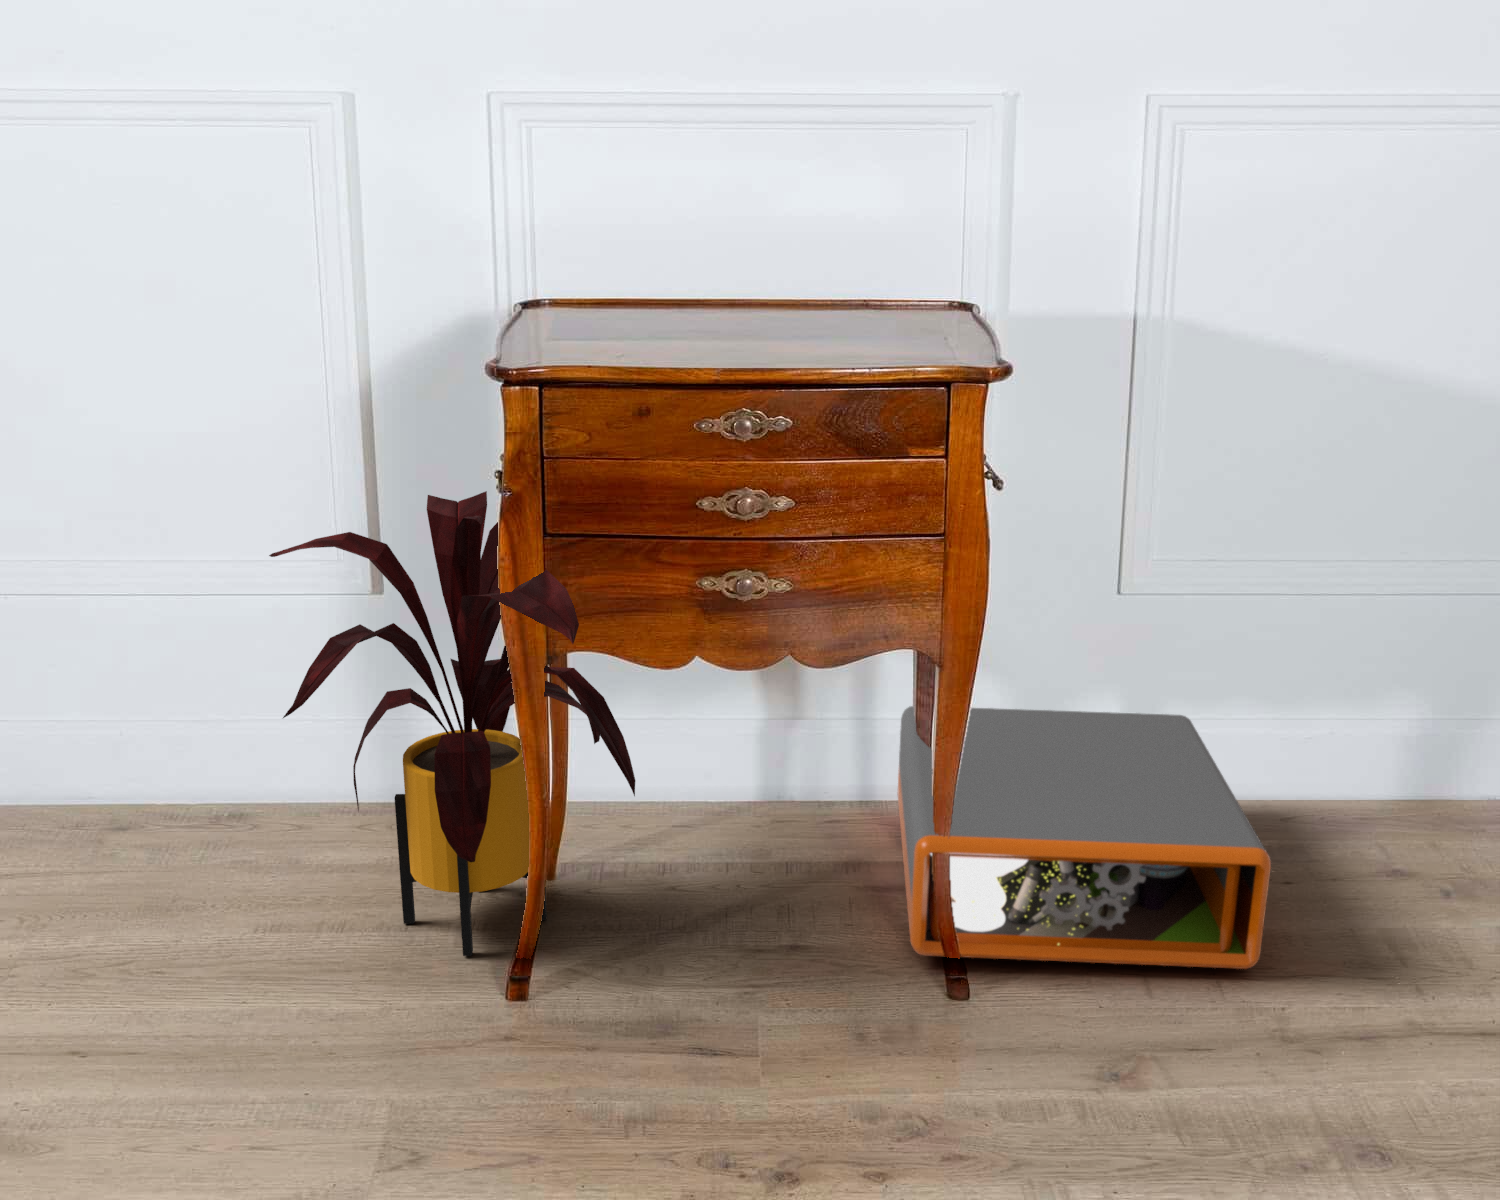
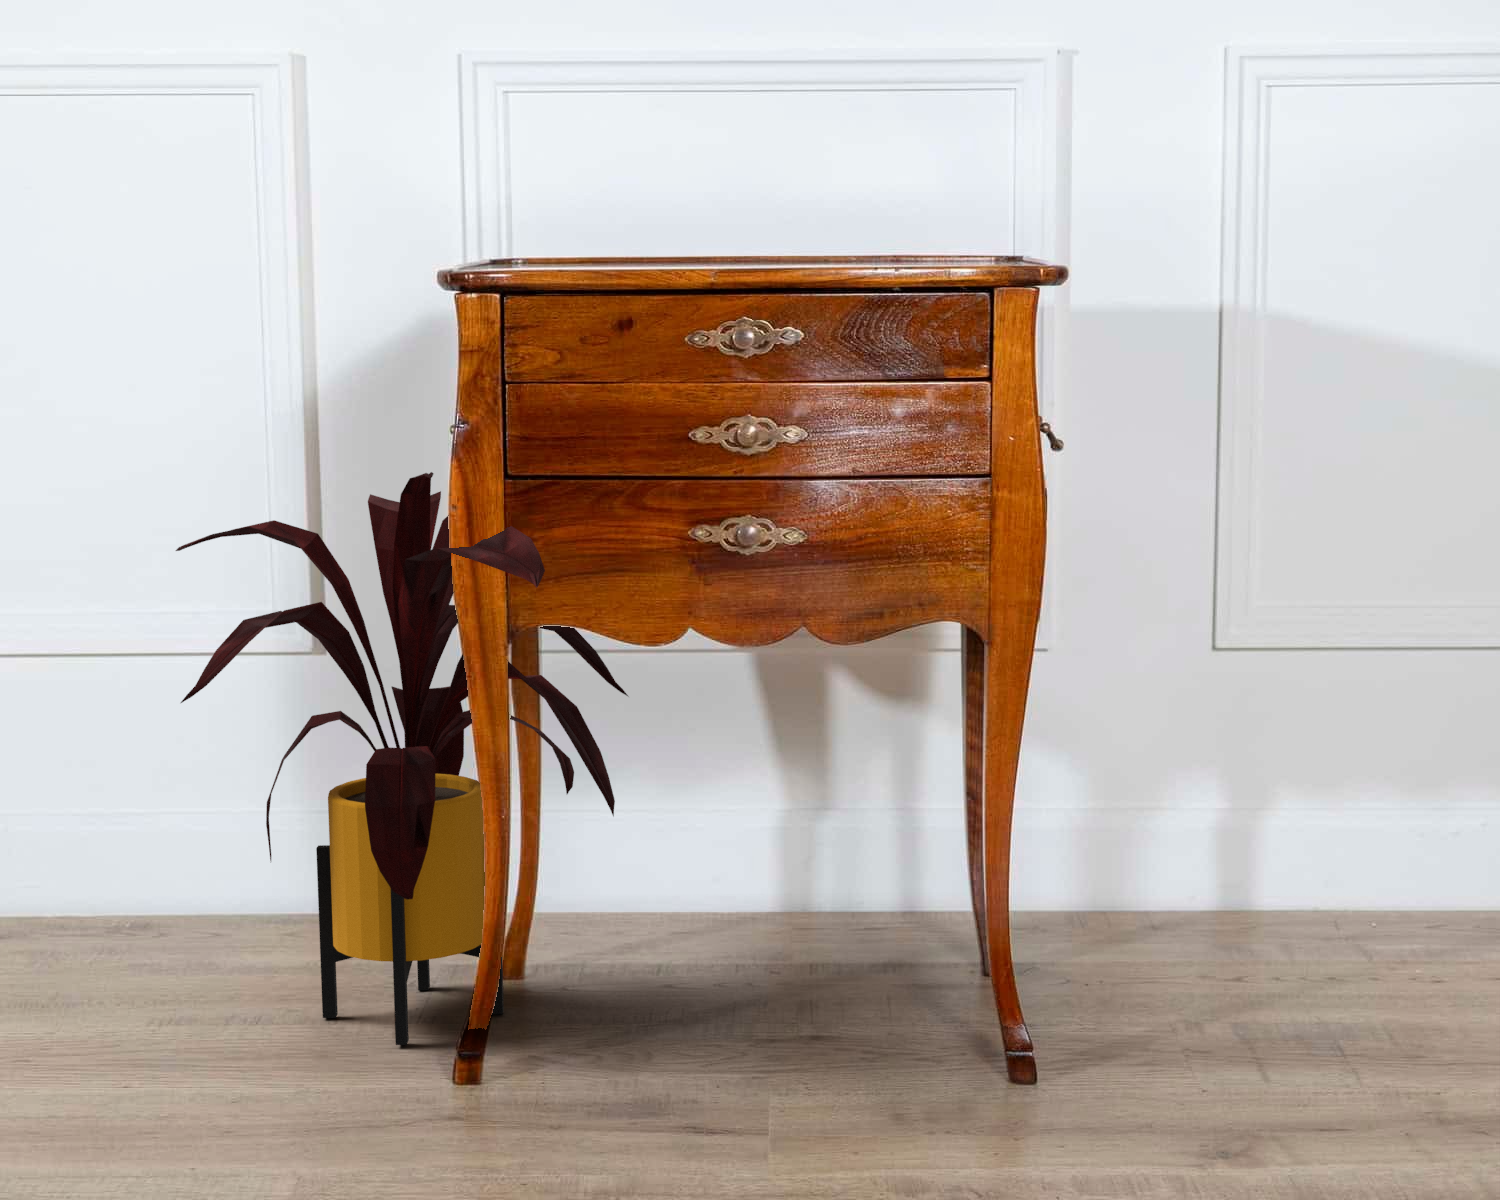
storage box: present [898,706,1271,969] -> none [949,782,1418,1049]

